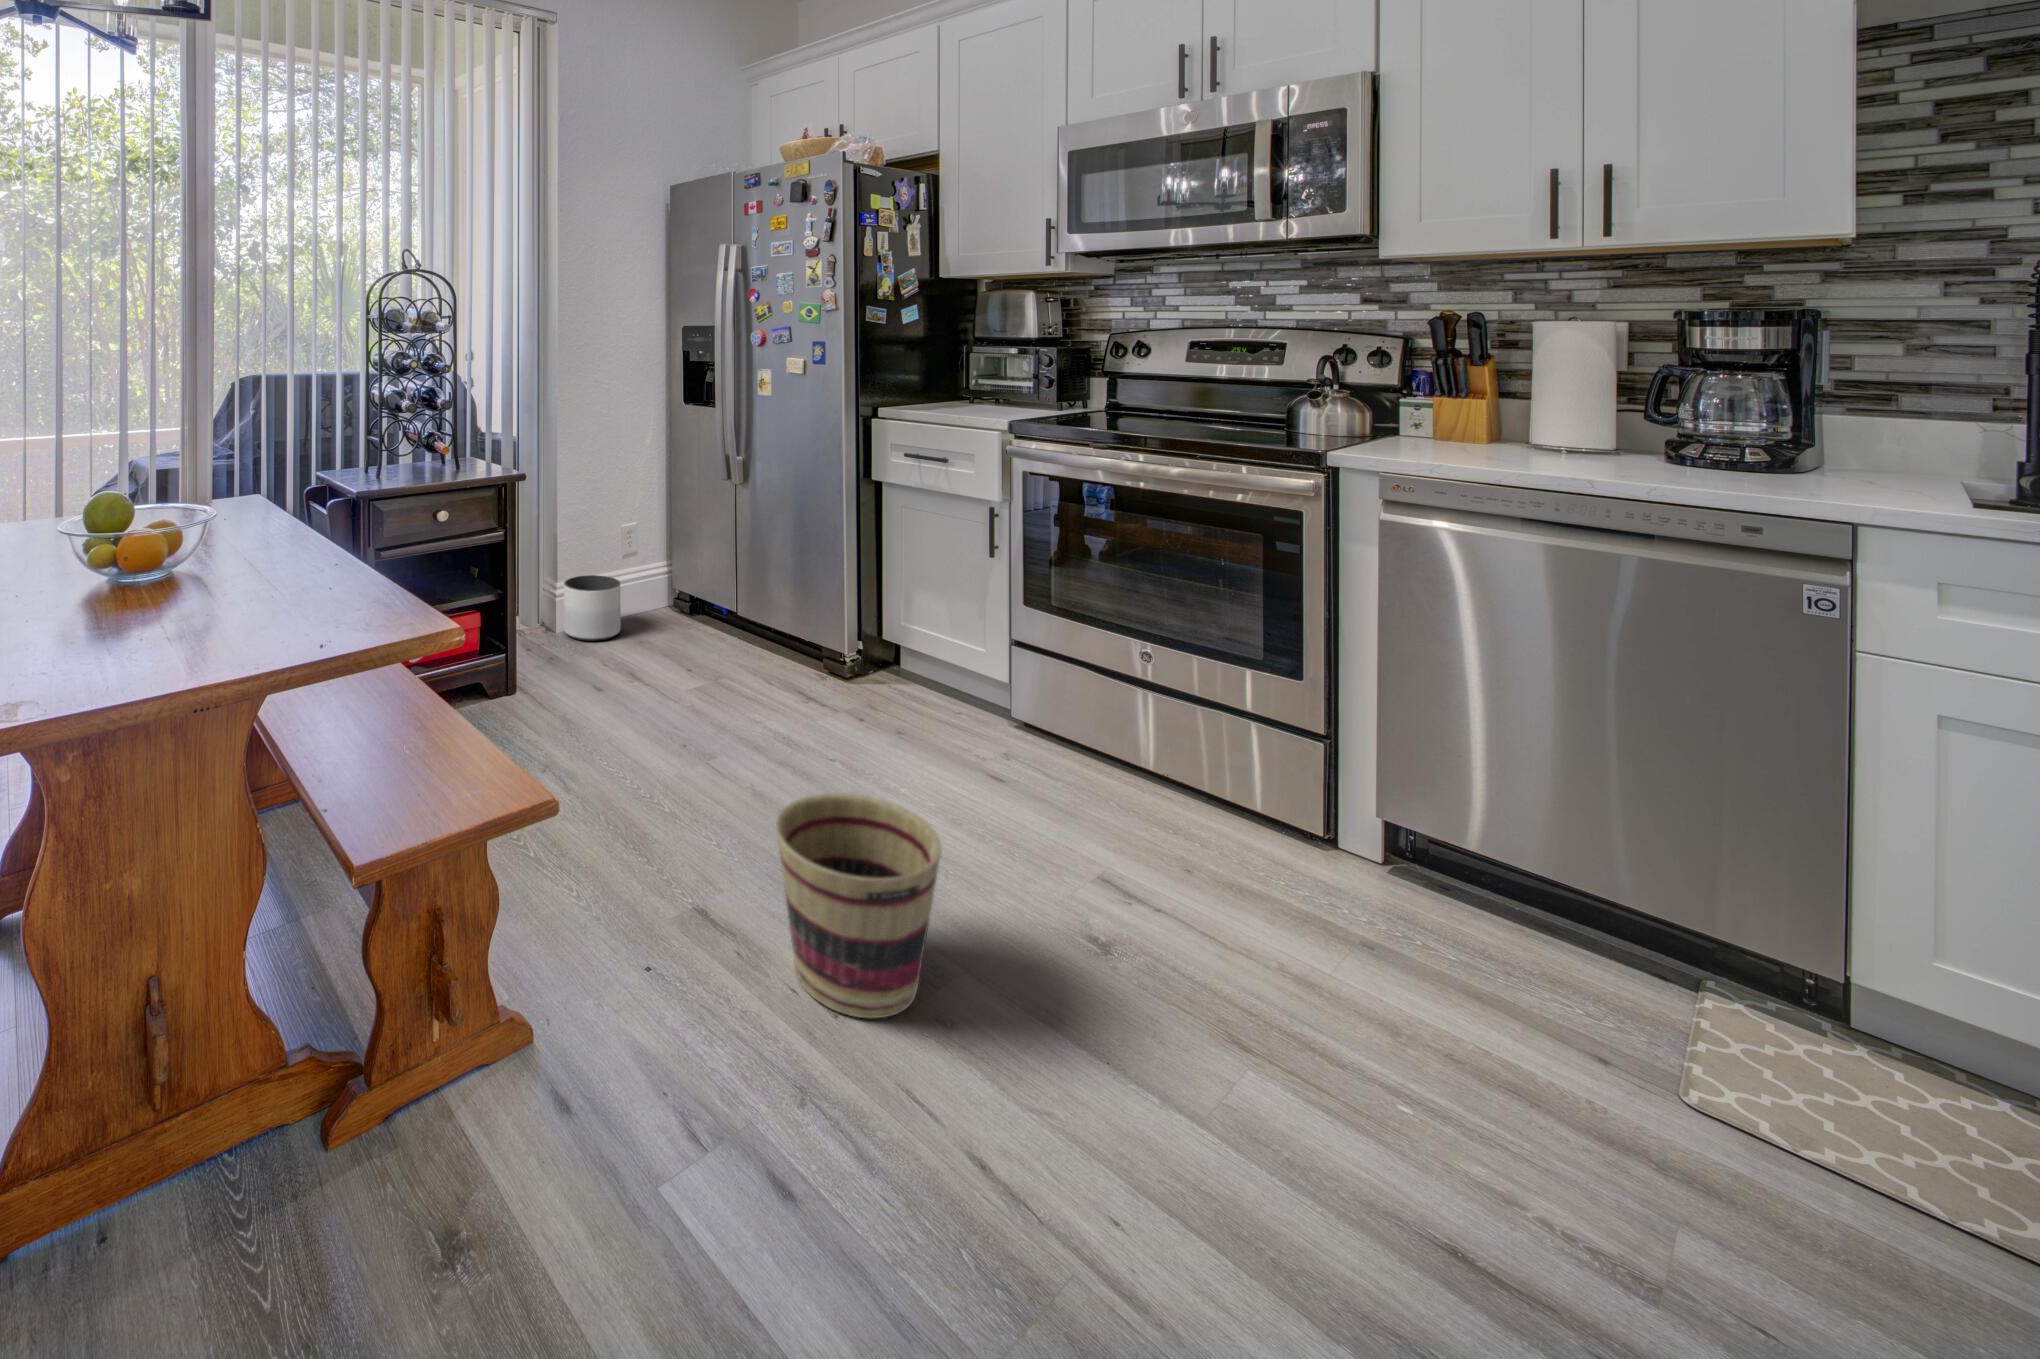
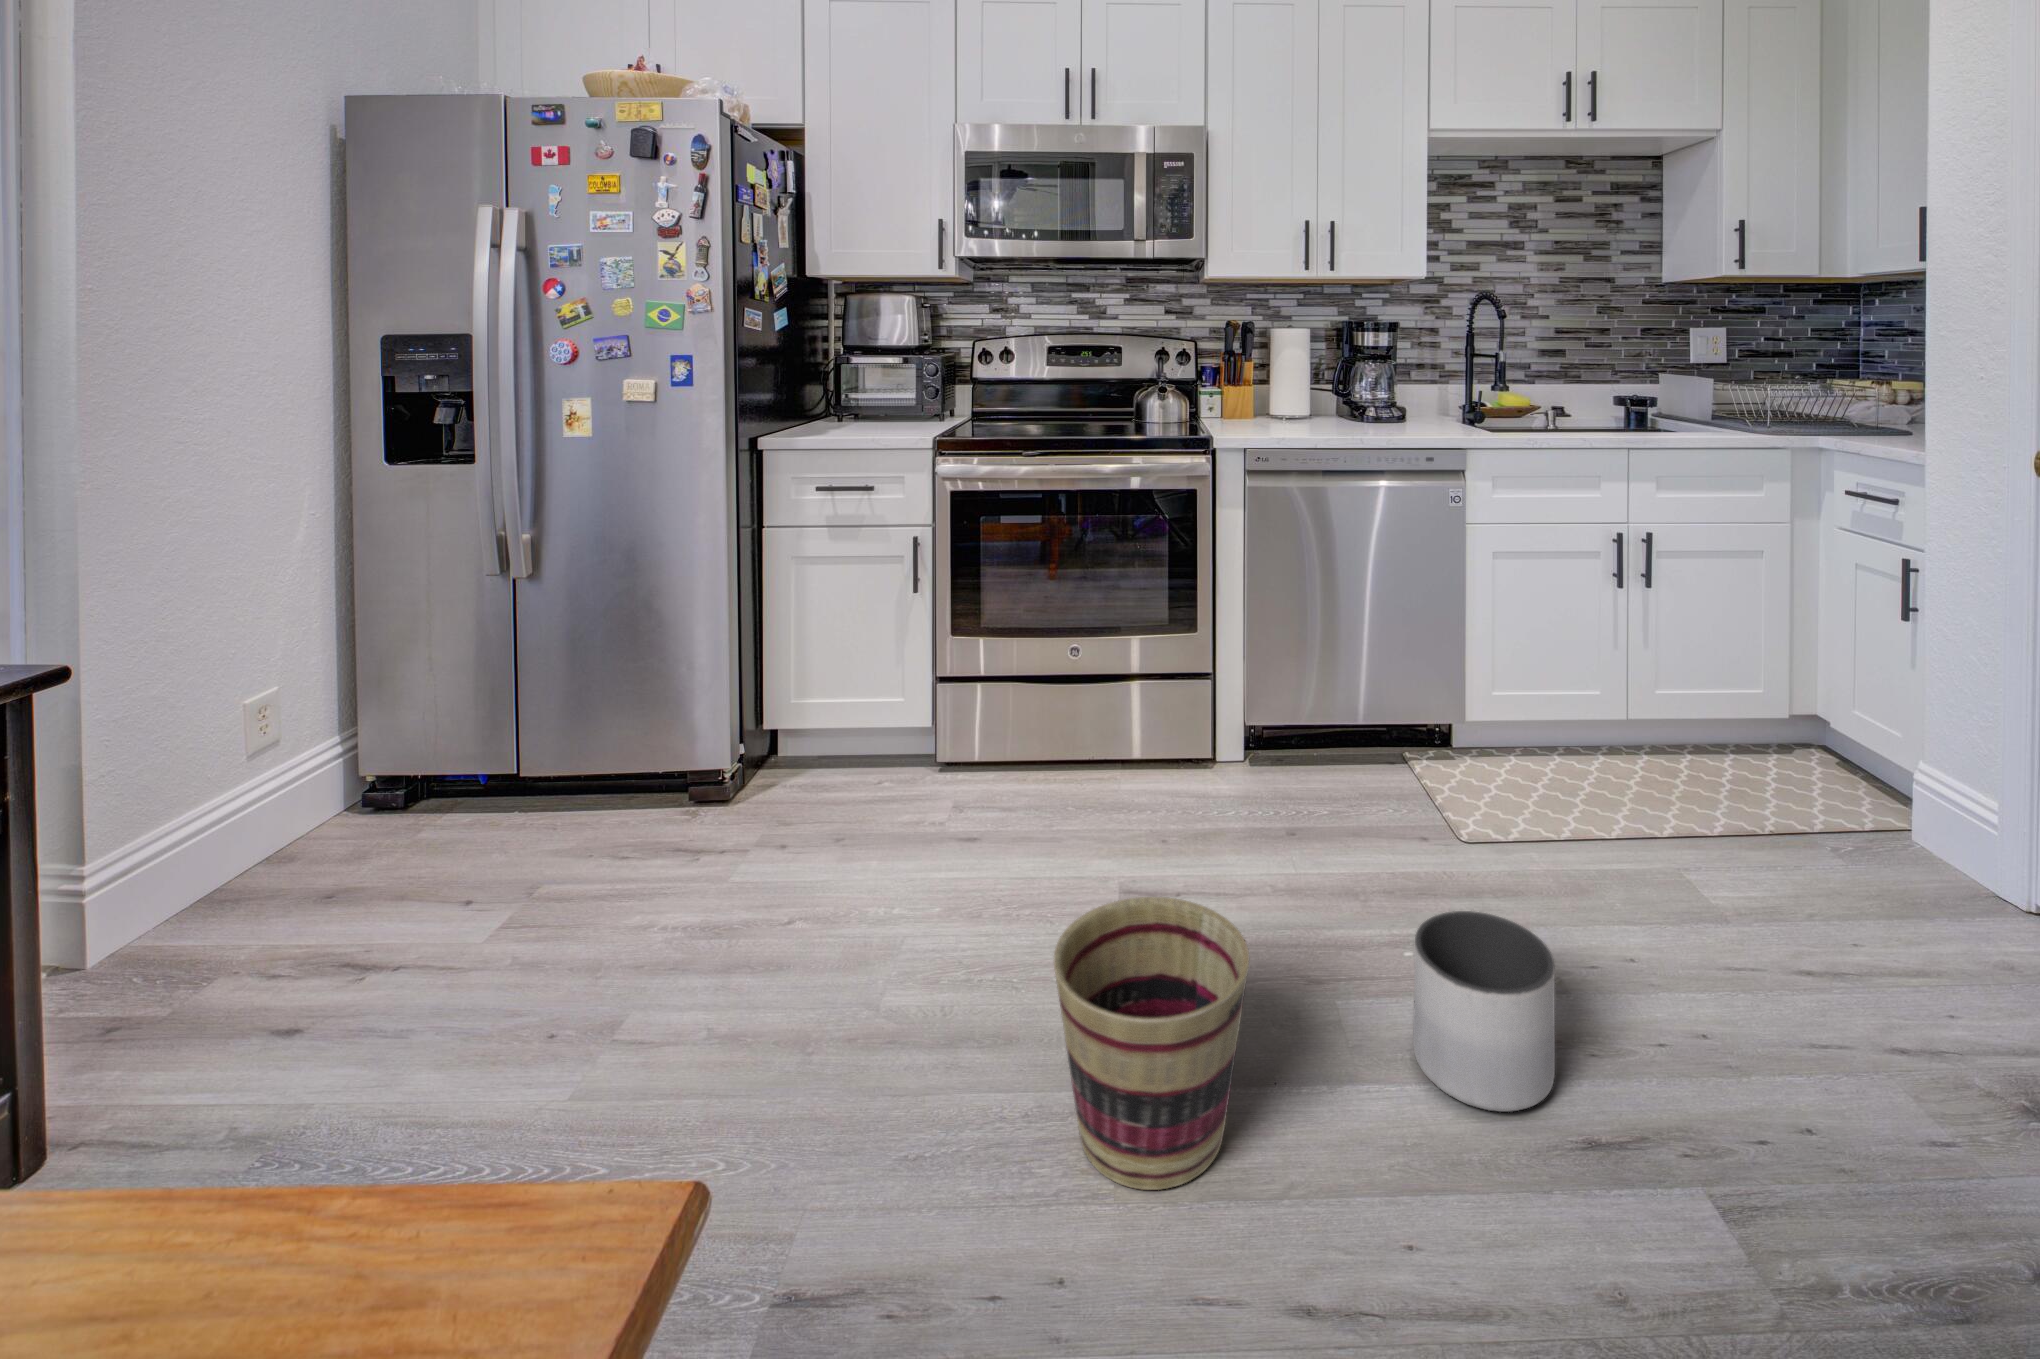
planter: present [563,575,621,641] -> present [1413,911,1555,1112]

